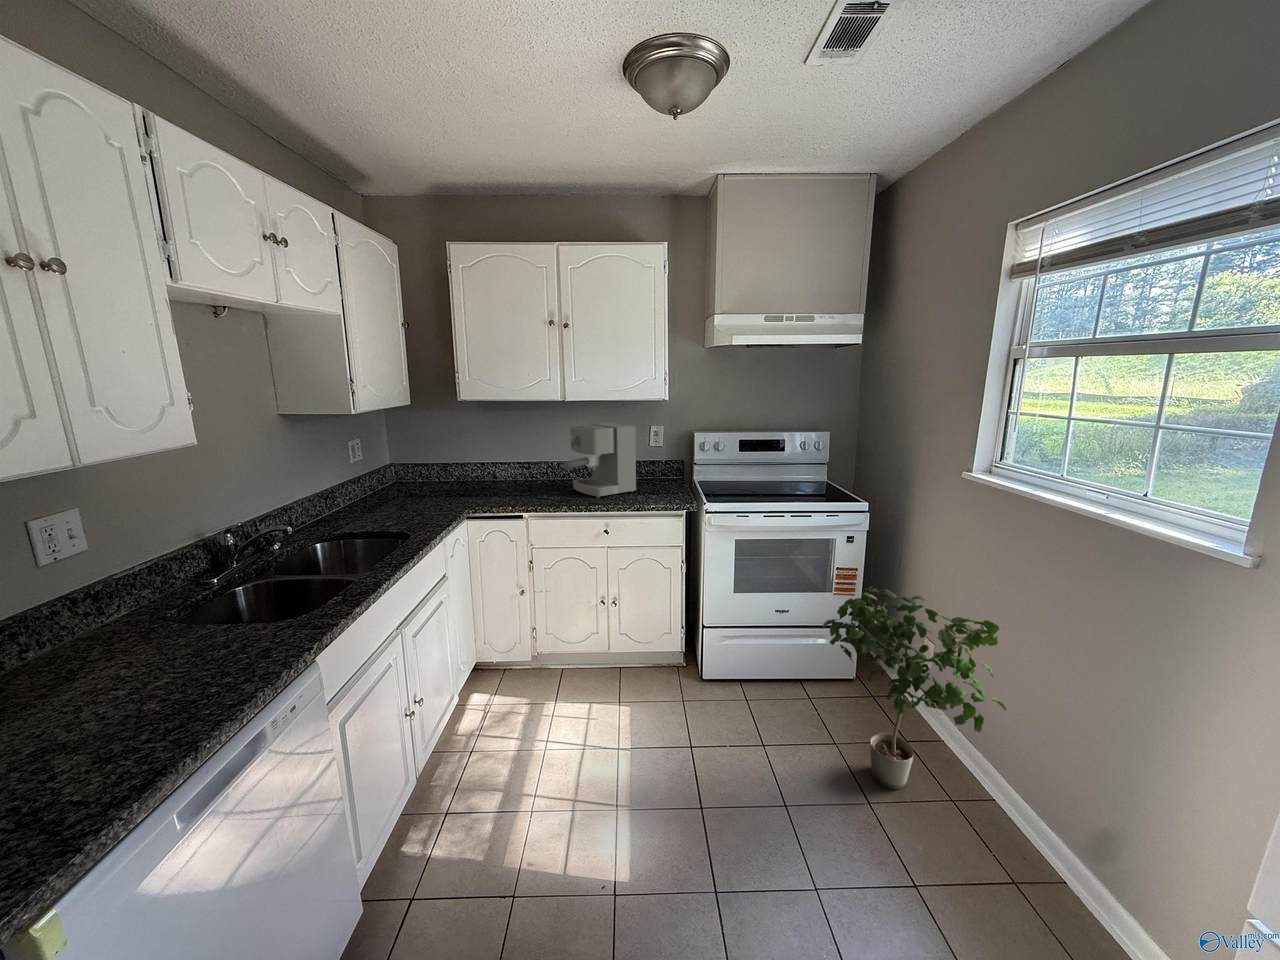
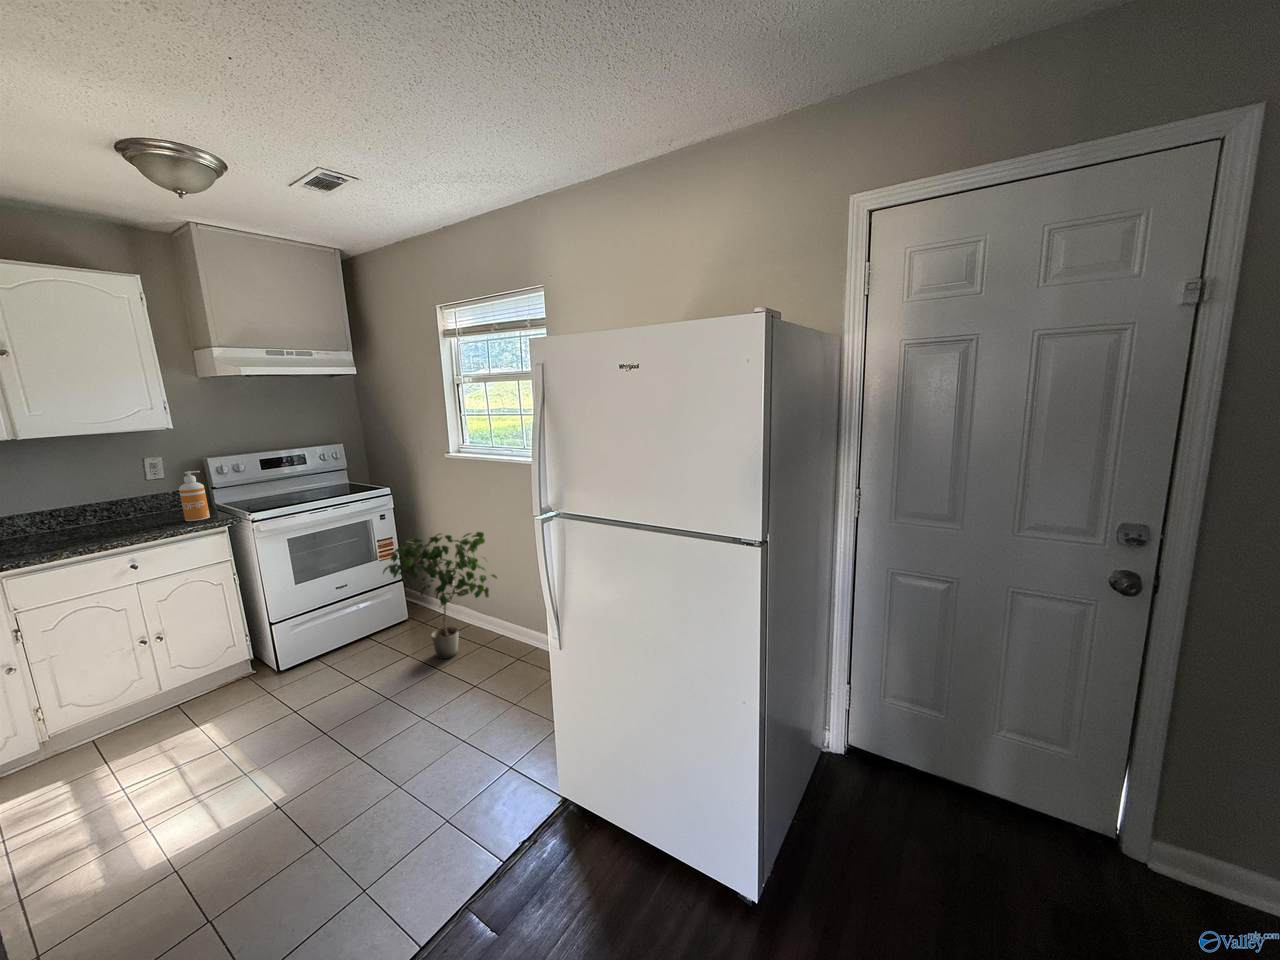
coffee maker: present [562,422,636,498] -> none [35,458,152,540]
soap dispenser: none [658,446,678,497] -> present [179,471,210,521]

